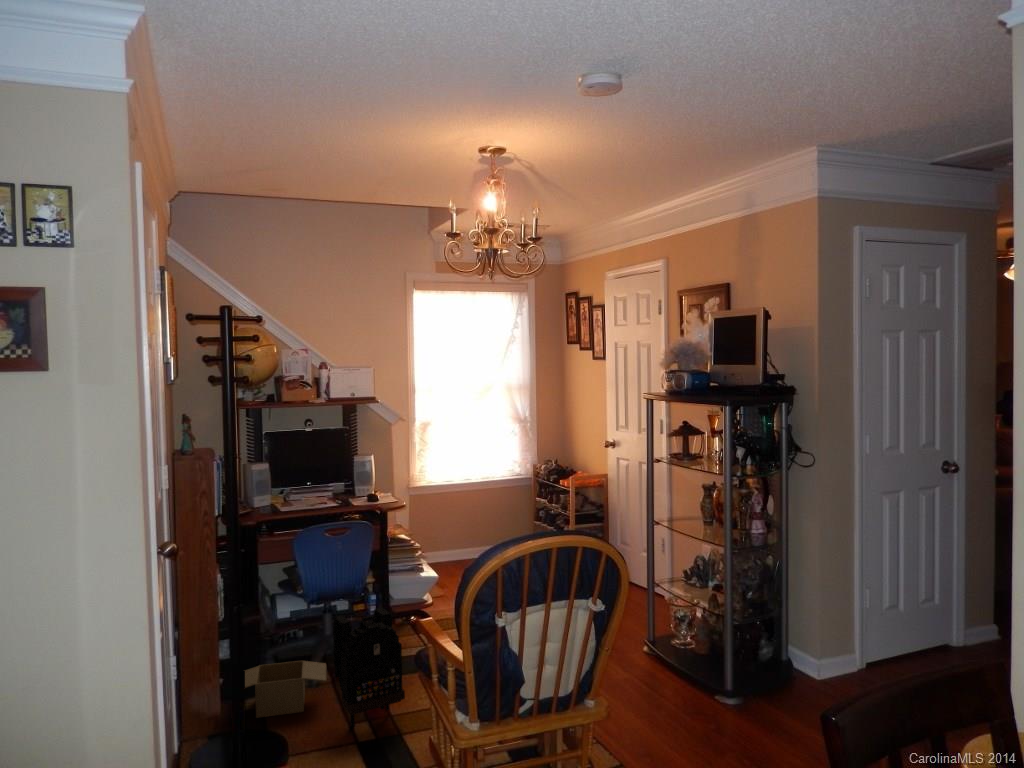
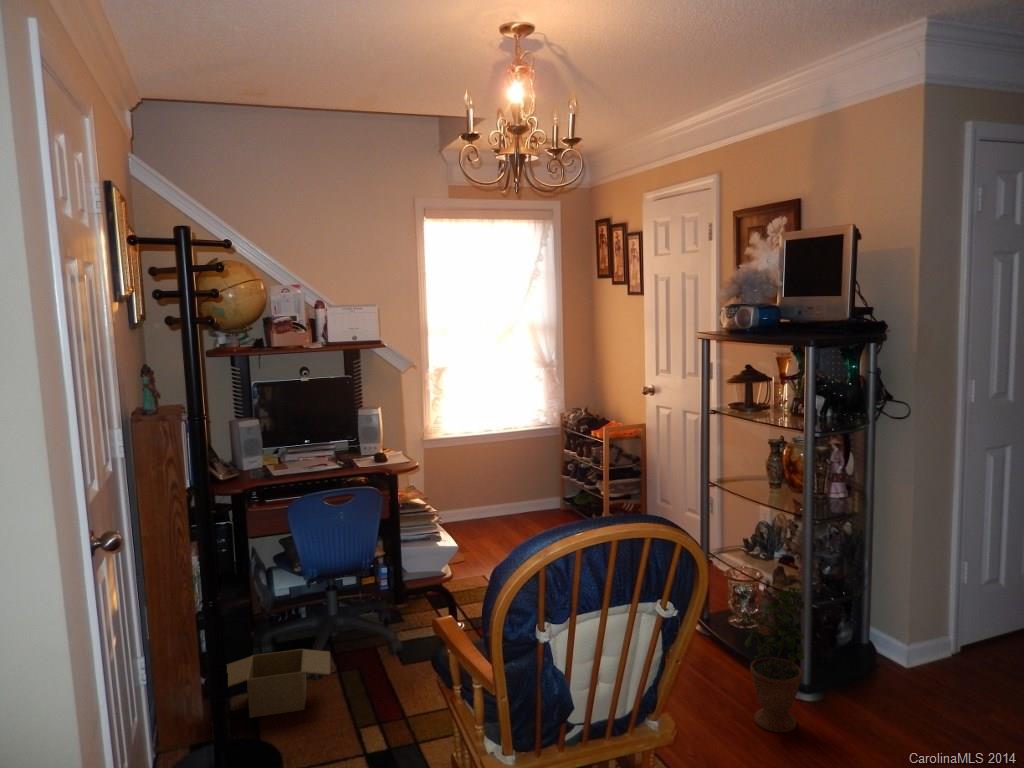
potted plant: none [672,600,726,729] -> present [740,588,804,732]
backpack: present [333,607,405,726] -> none [336,590,422,729]

